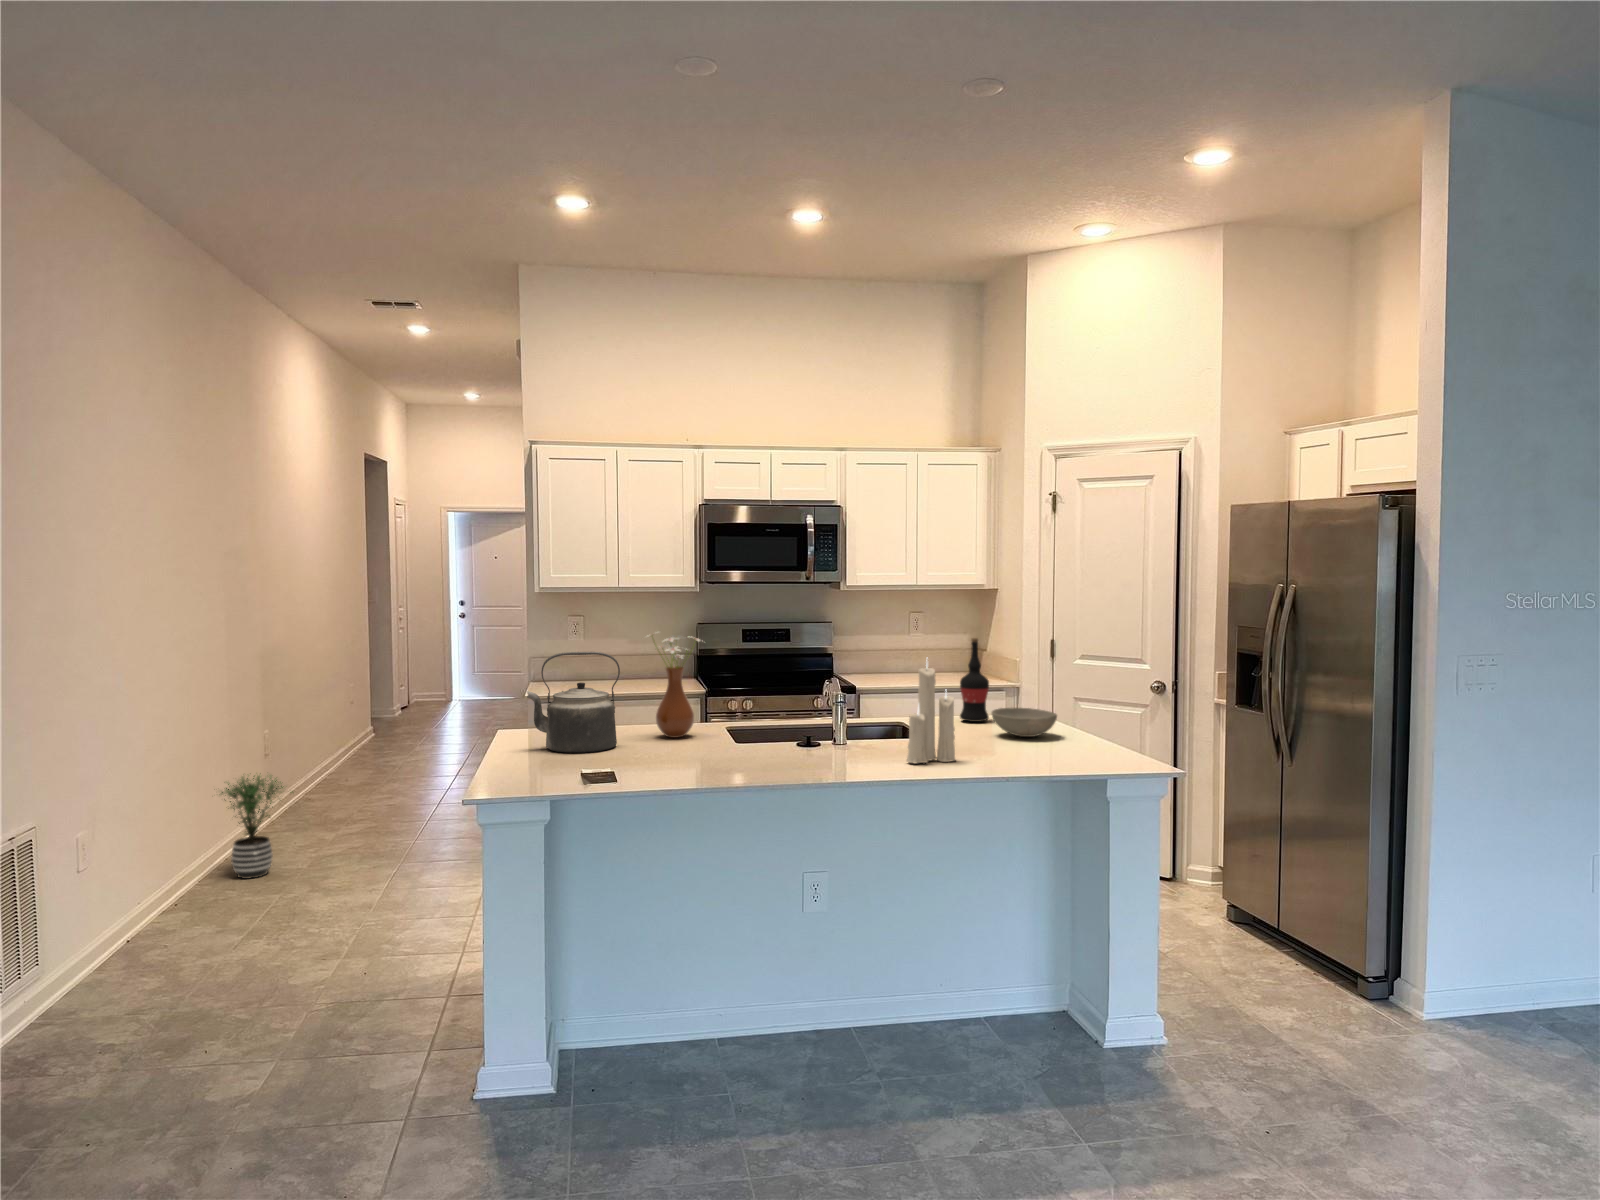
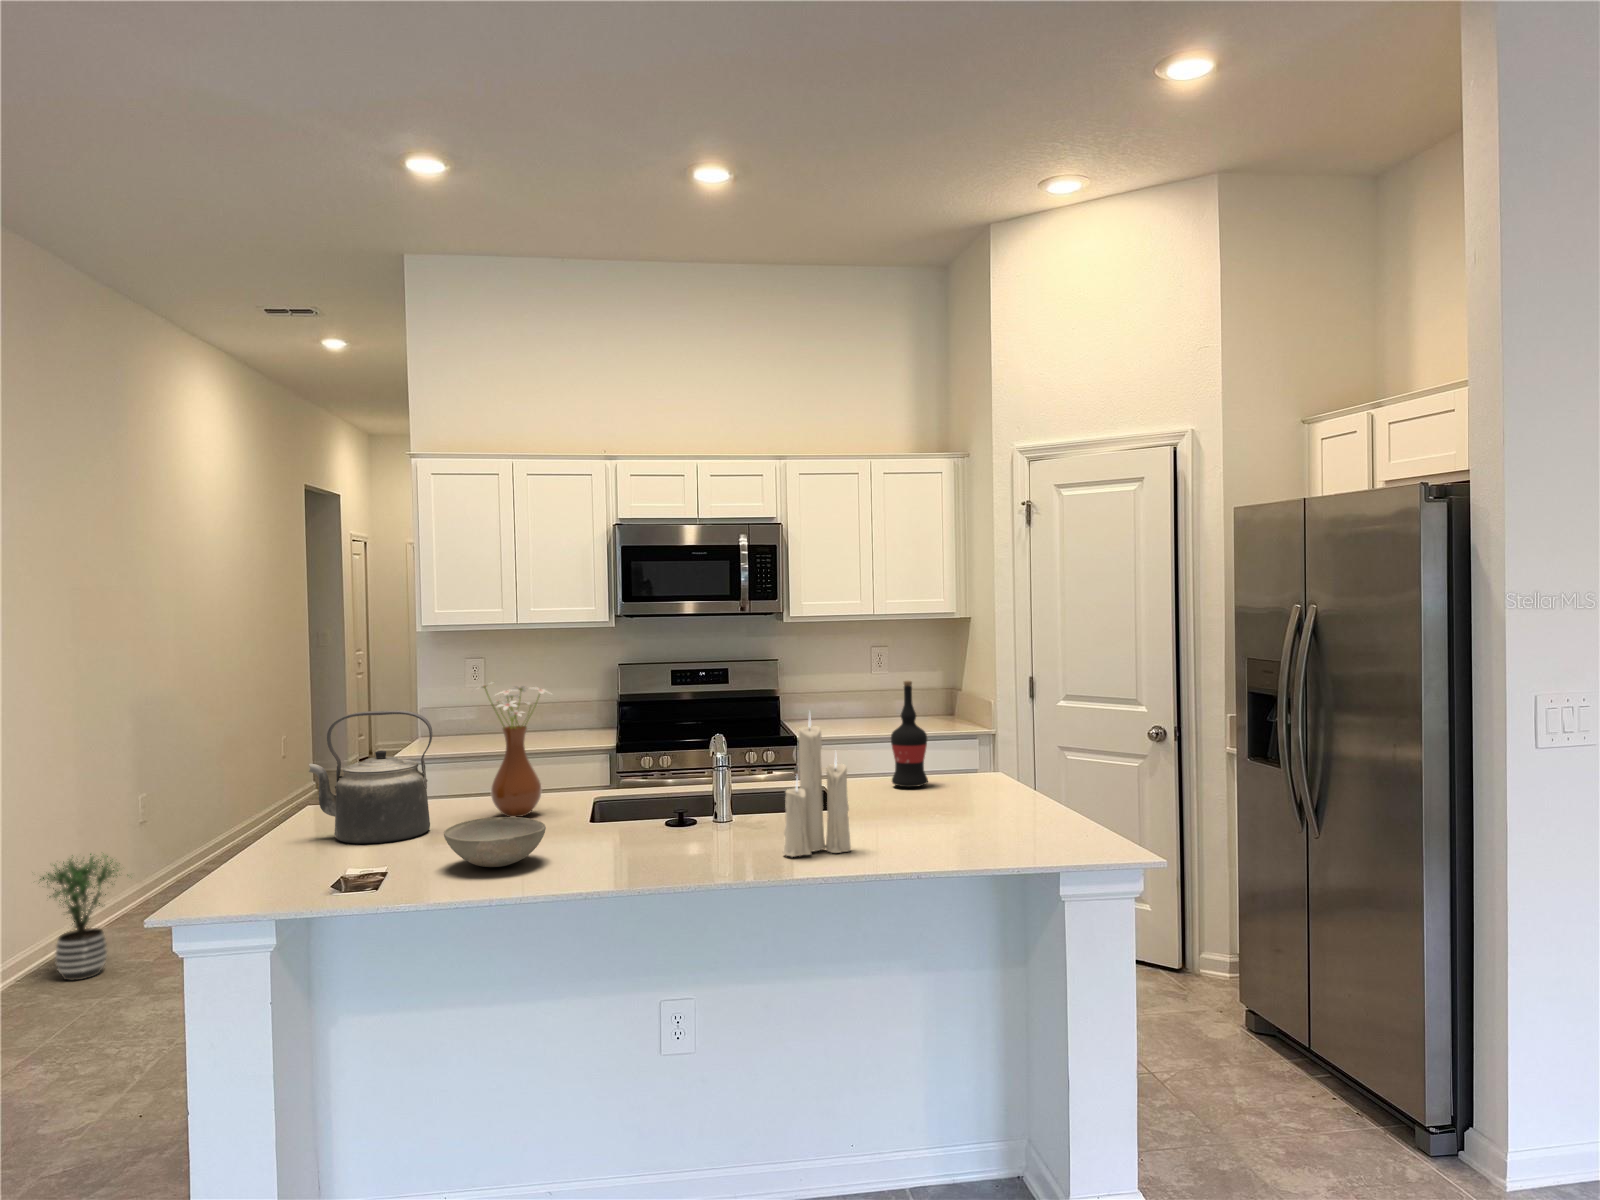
bowl: present [992,708,1057,737] -> present [444,817,546,867]

